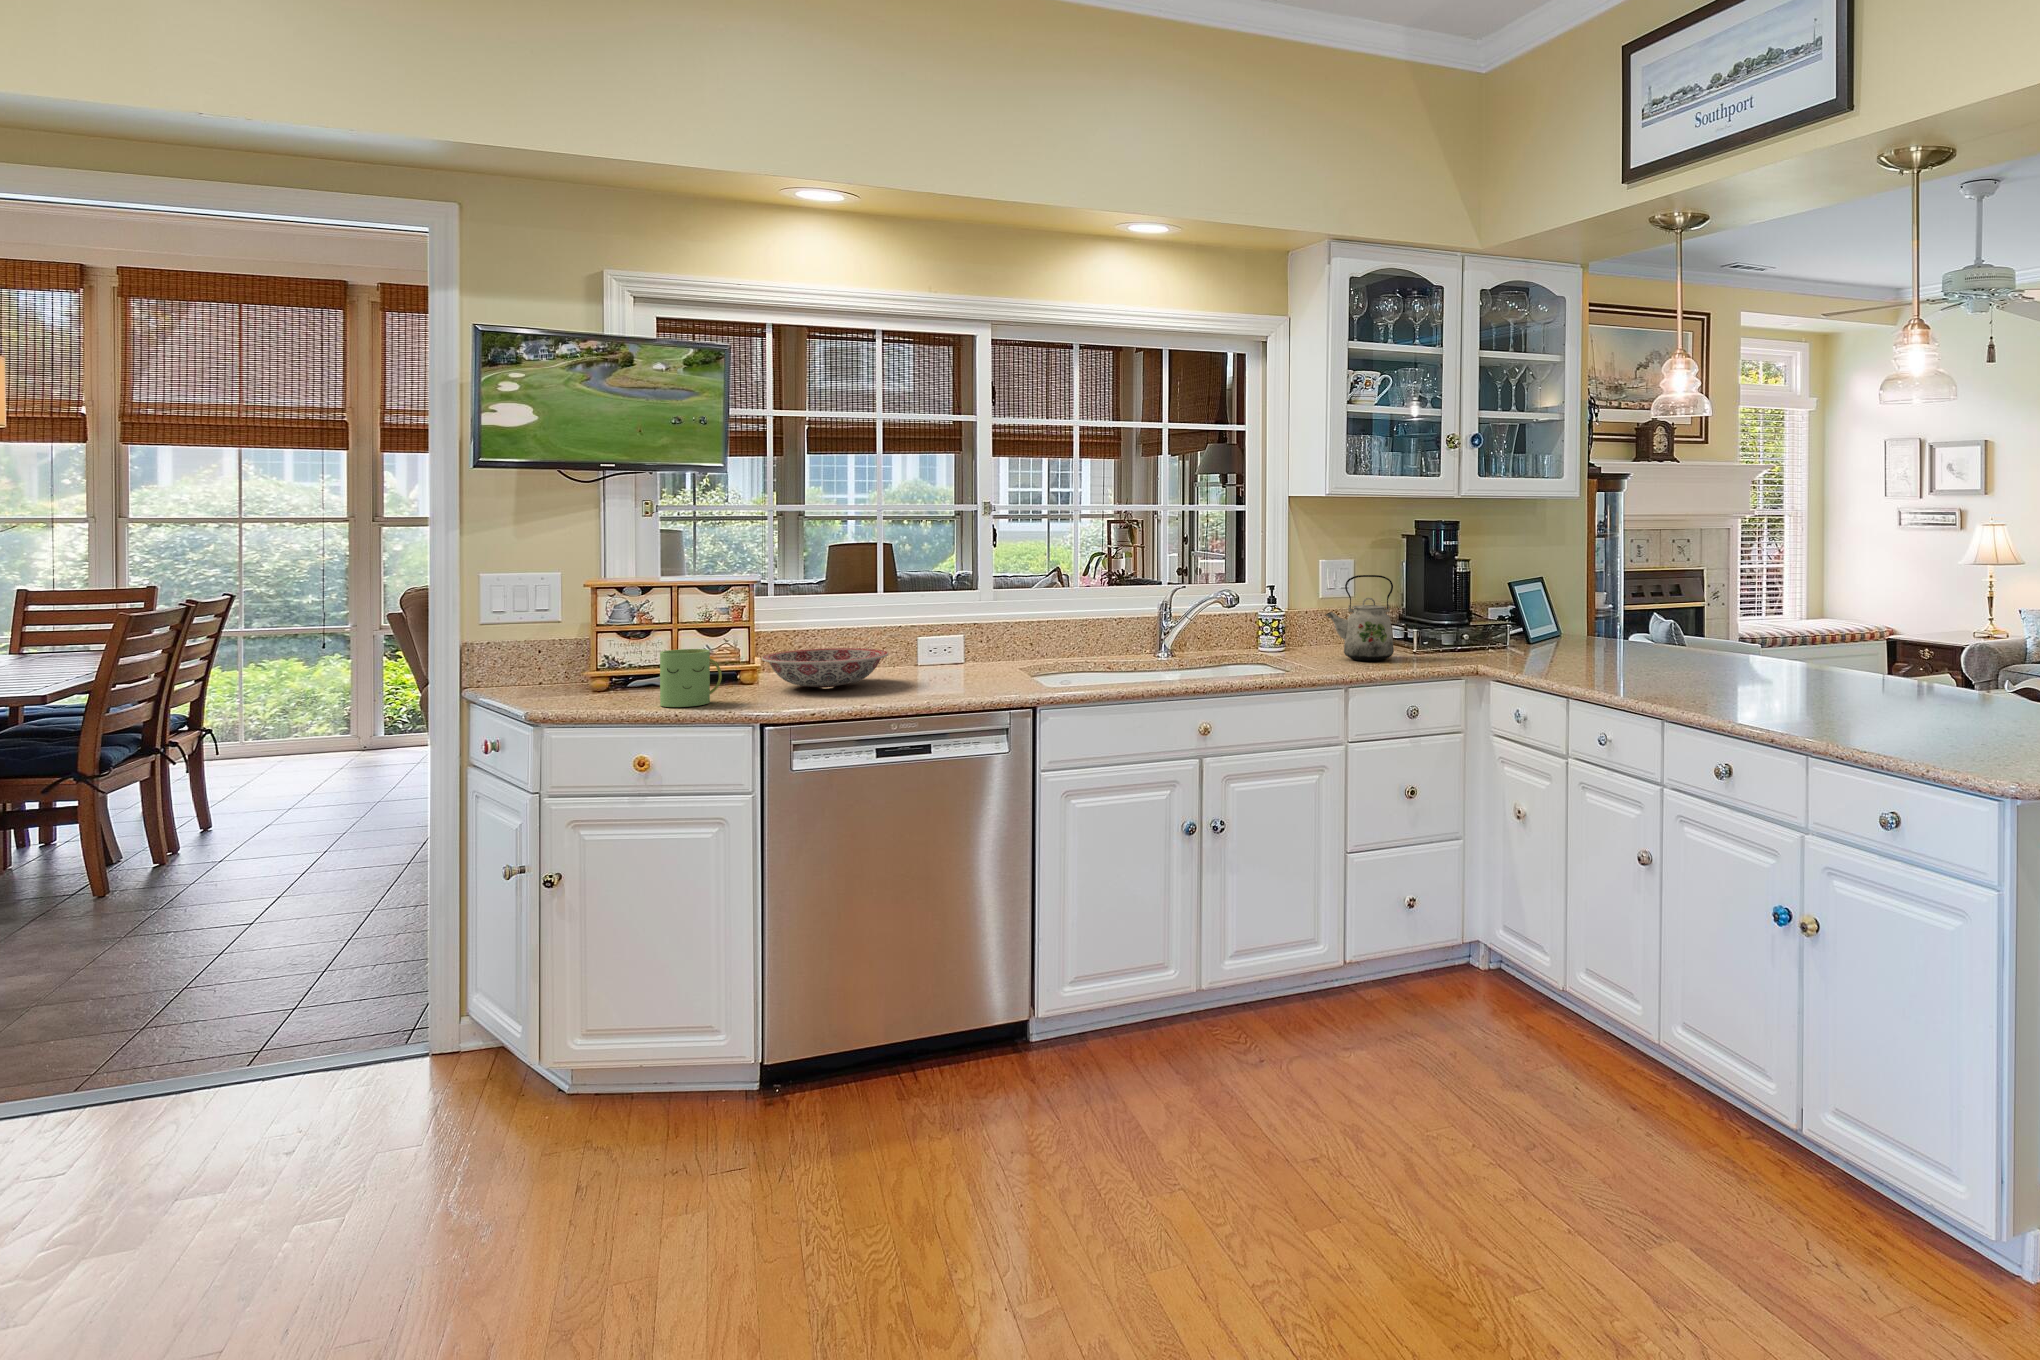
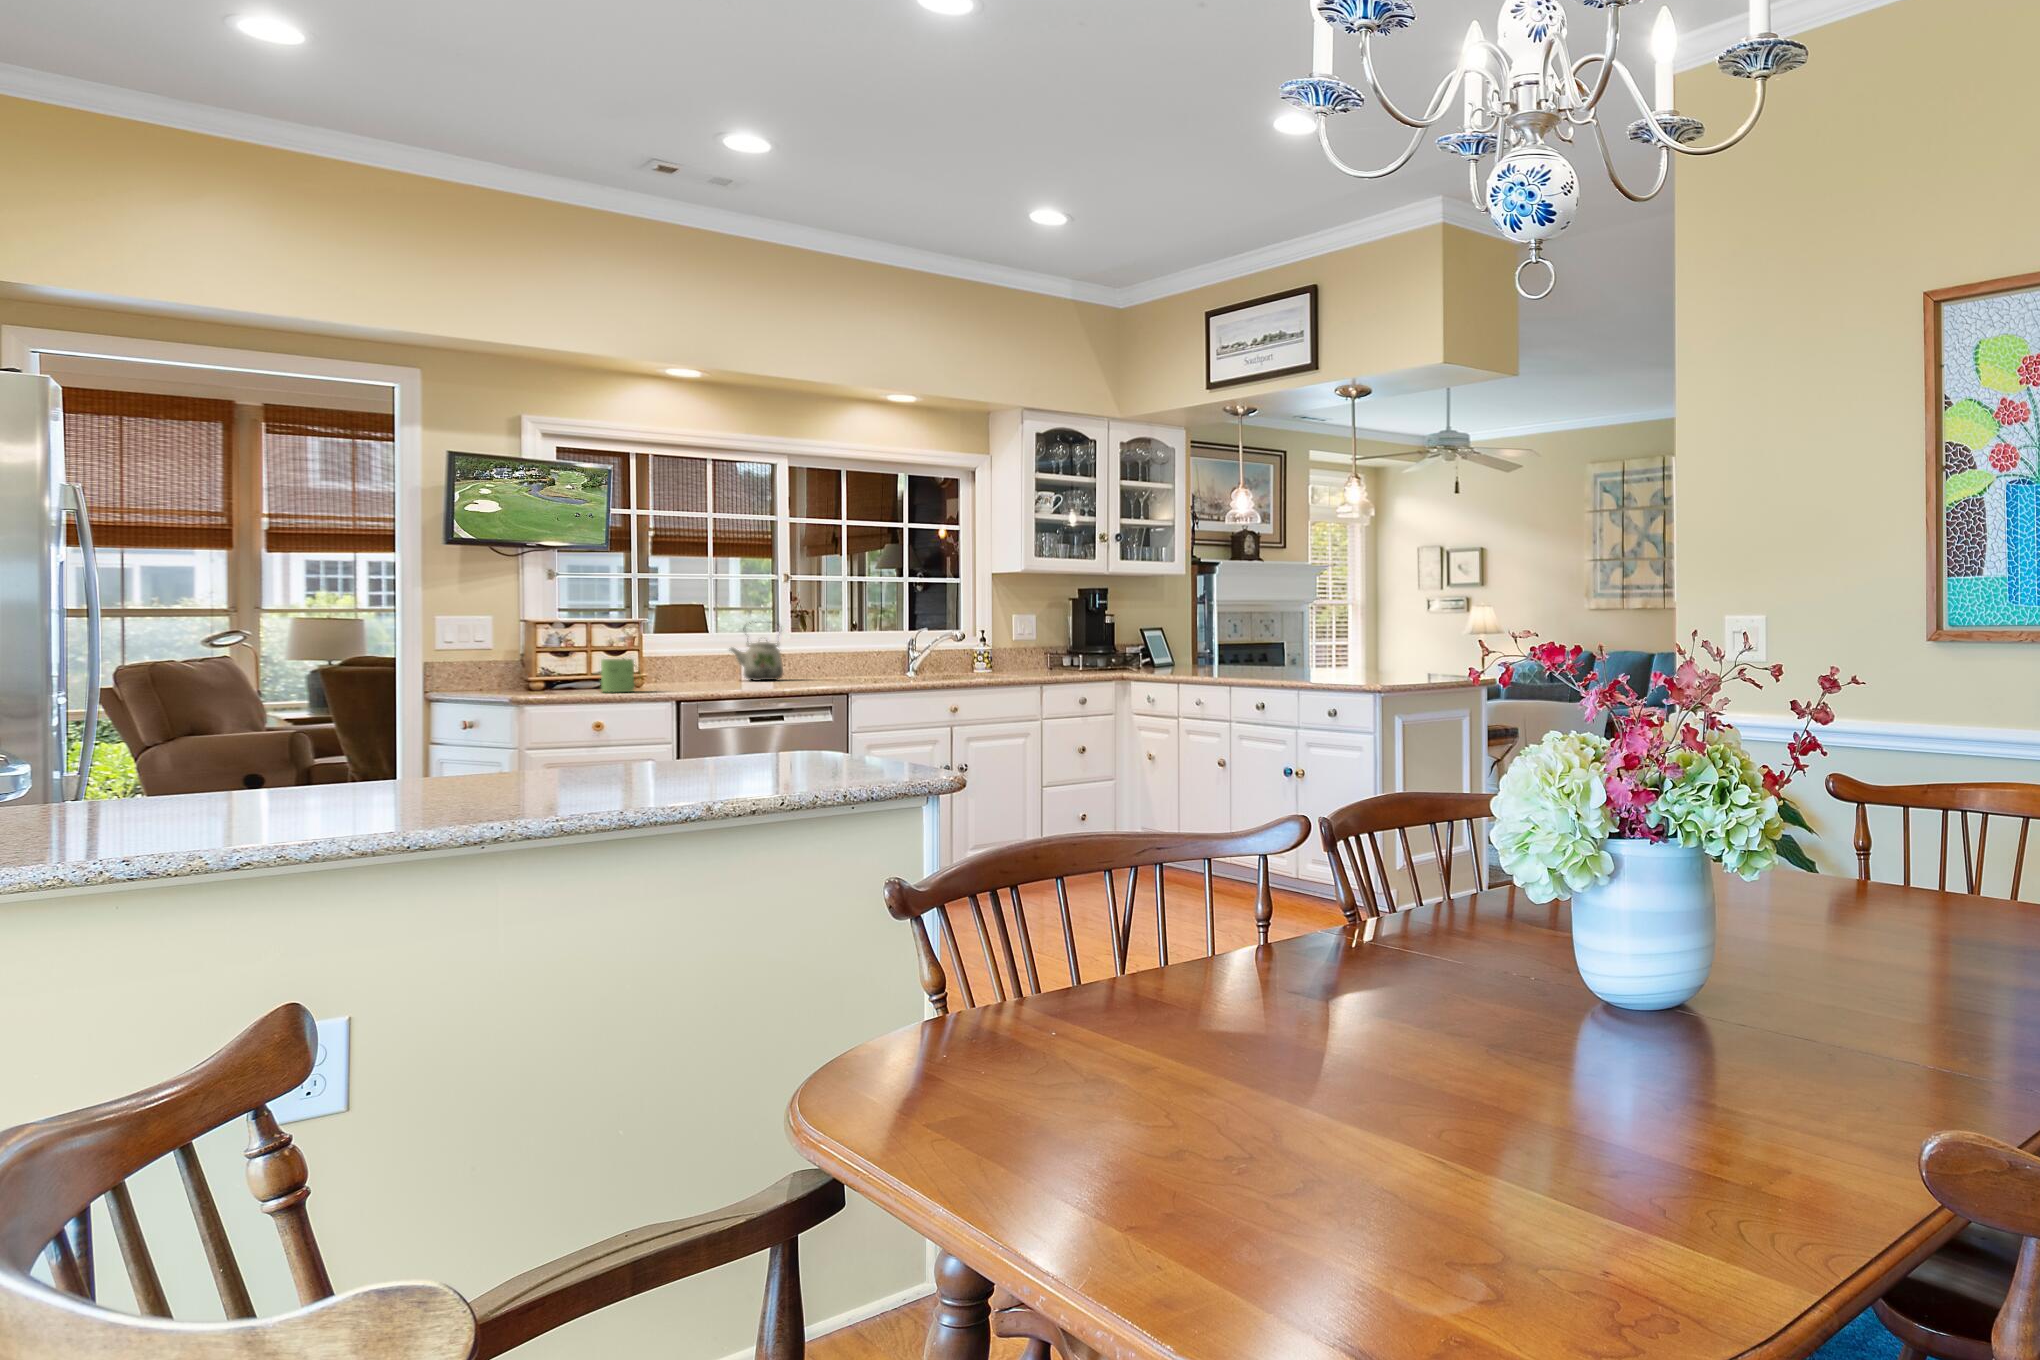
kettle: present [1326,575,1394,661] -> present [730,622,783,681]
ceramic bowl: present [762,648,888,688] -> none [655,665,741,686]

